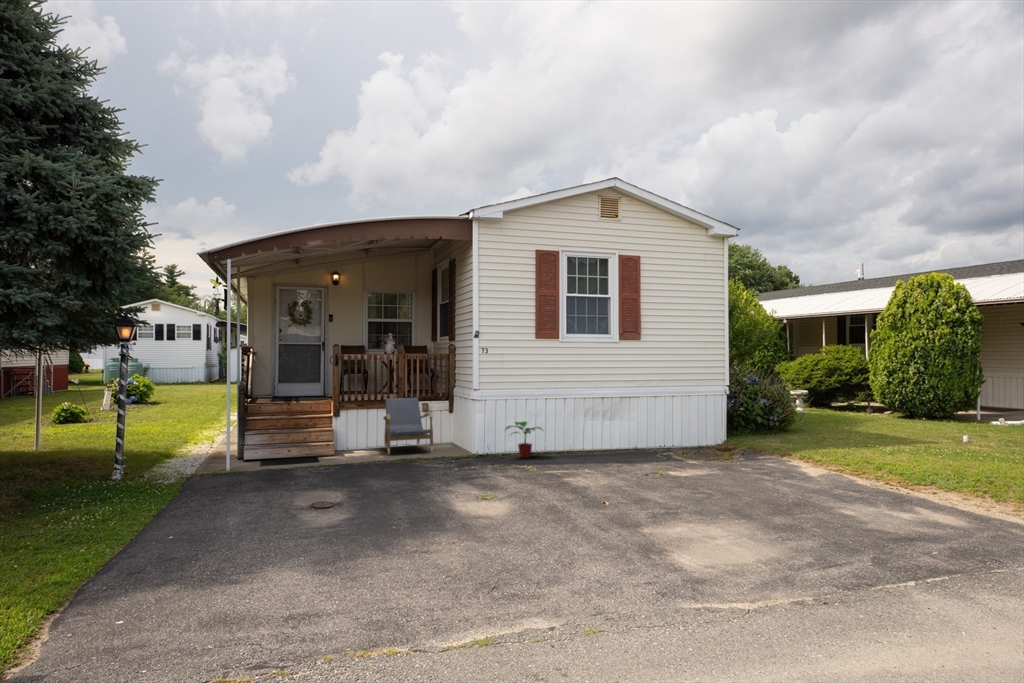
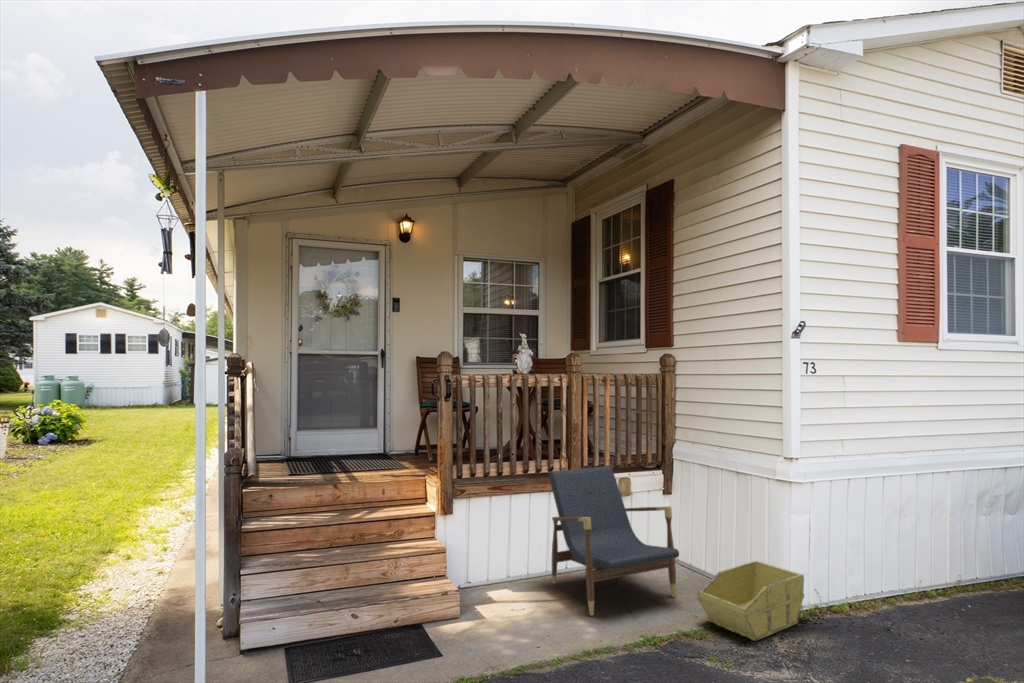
potted plant: present [506,421,543,458] -> none [874,530,986,627]
storage bin: none [428,435,475,459] -> present [698,561,804,641]

